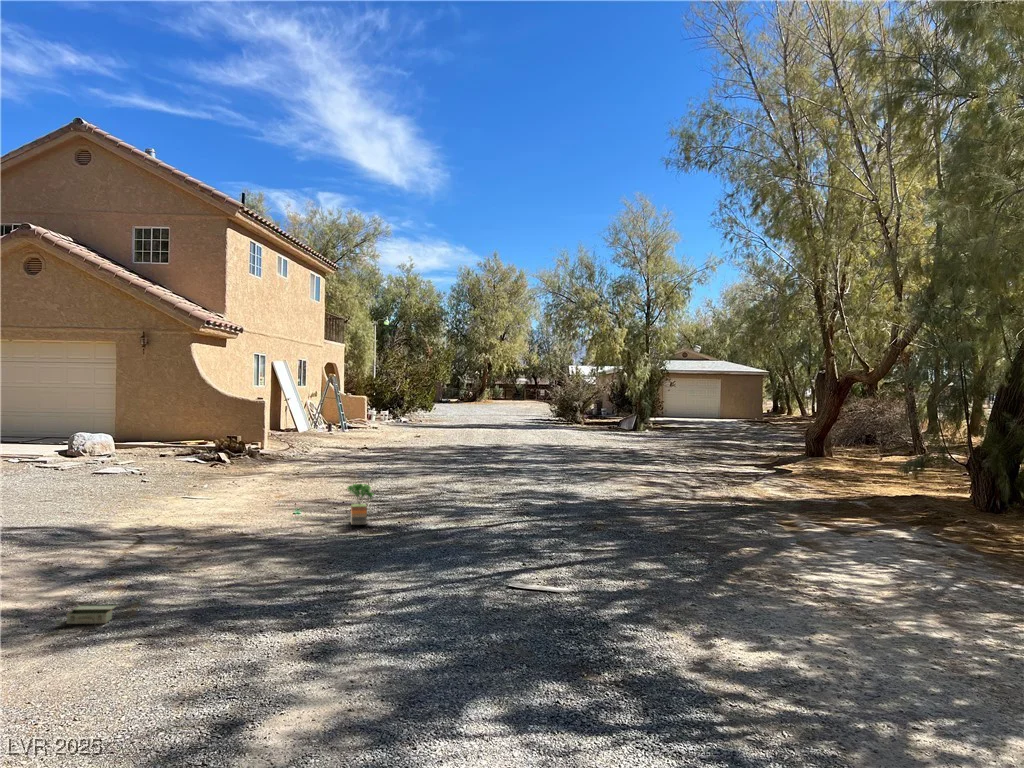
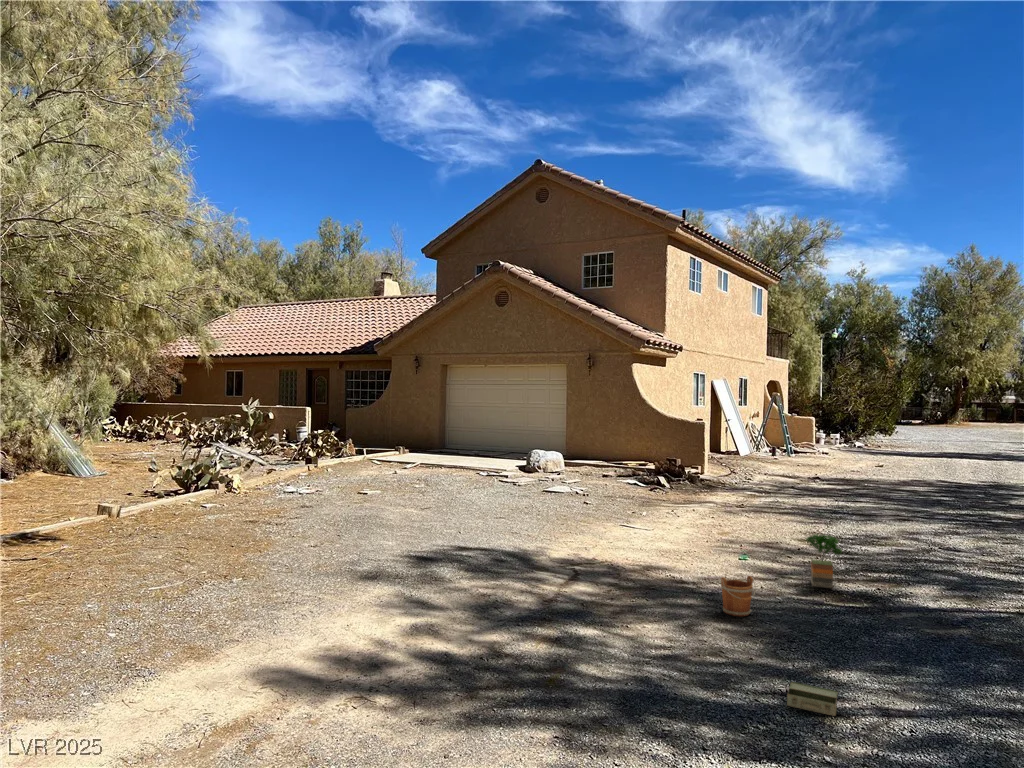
bucket: none [278,518,306,551] -> present [721,576,756,616]
toolbox: present [66,604,117,624] -> present [787,682,838,716]

